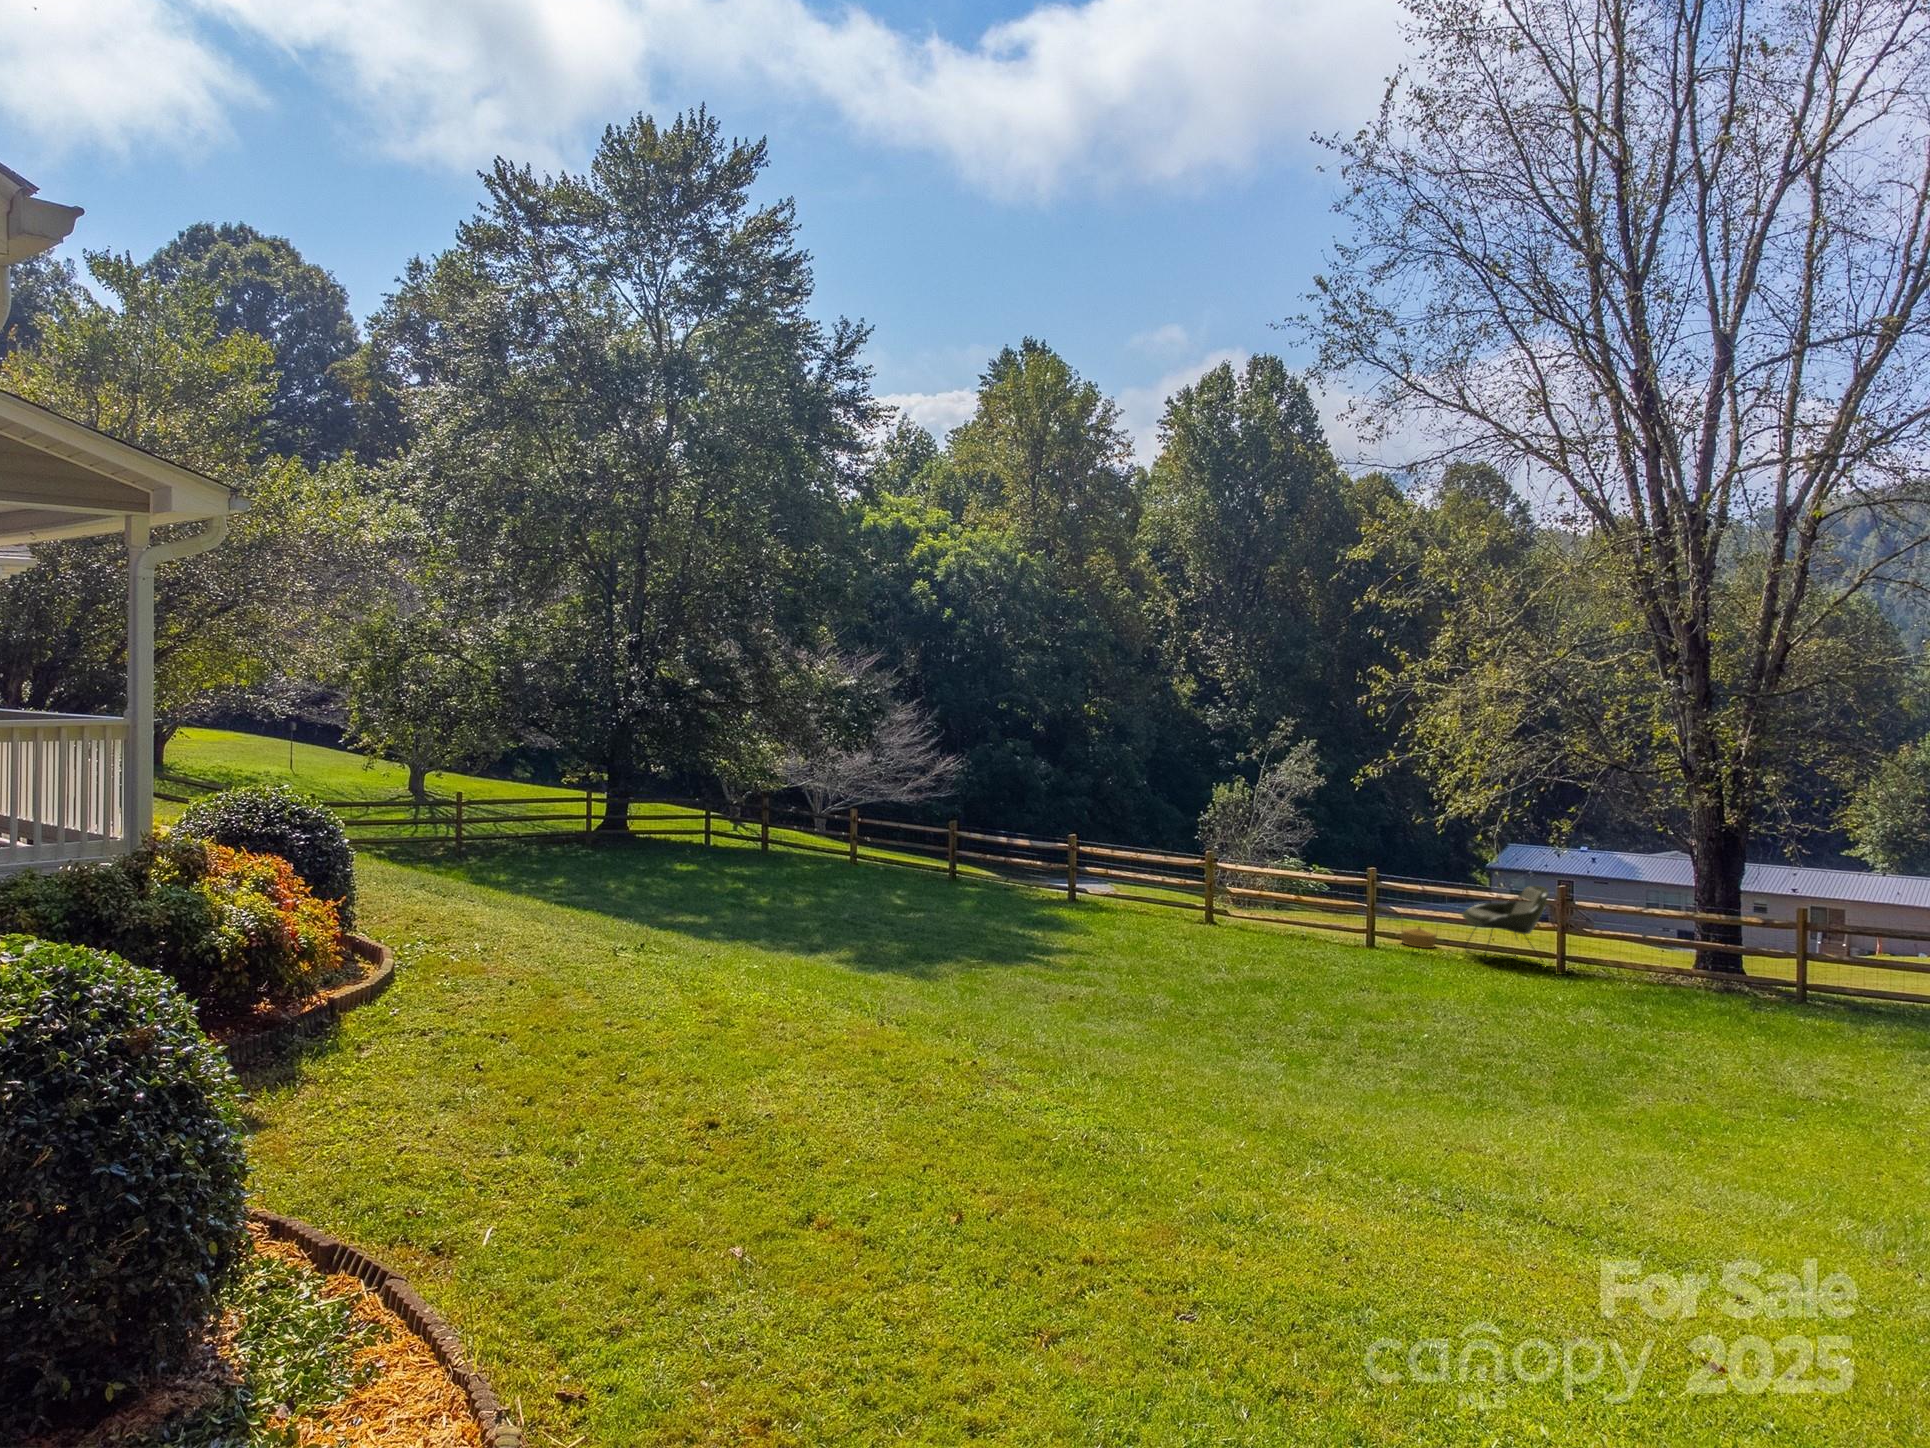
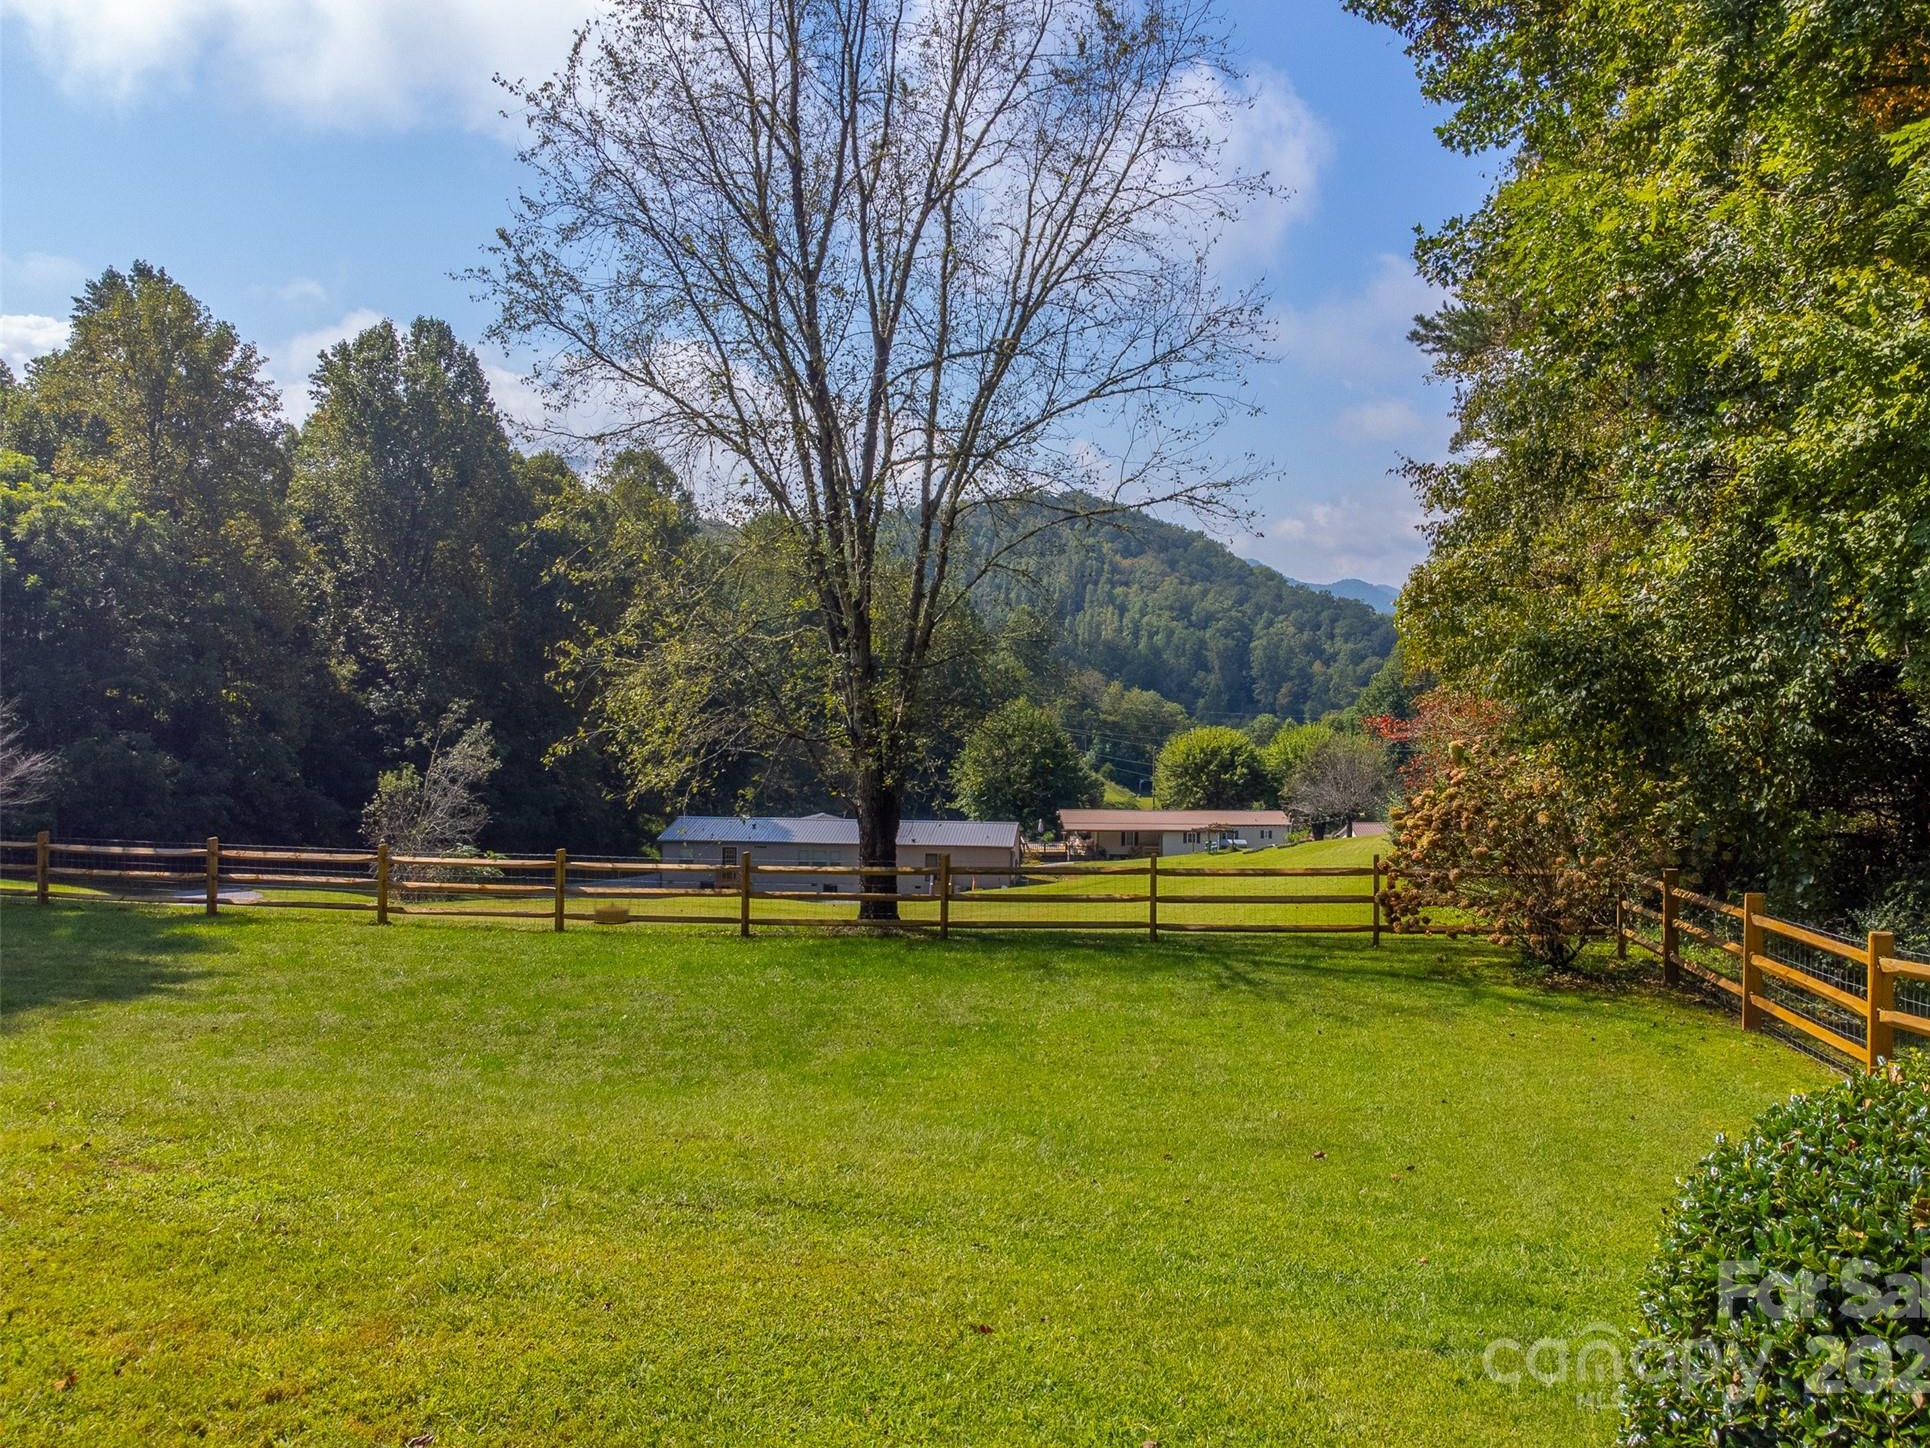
lounge chair: present [1462,886,1549,968] -> none [654,848,732,929]

